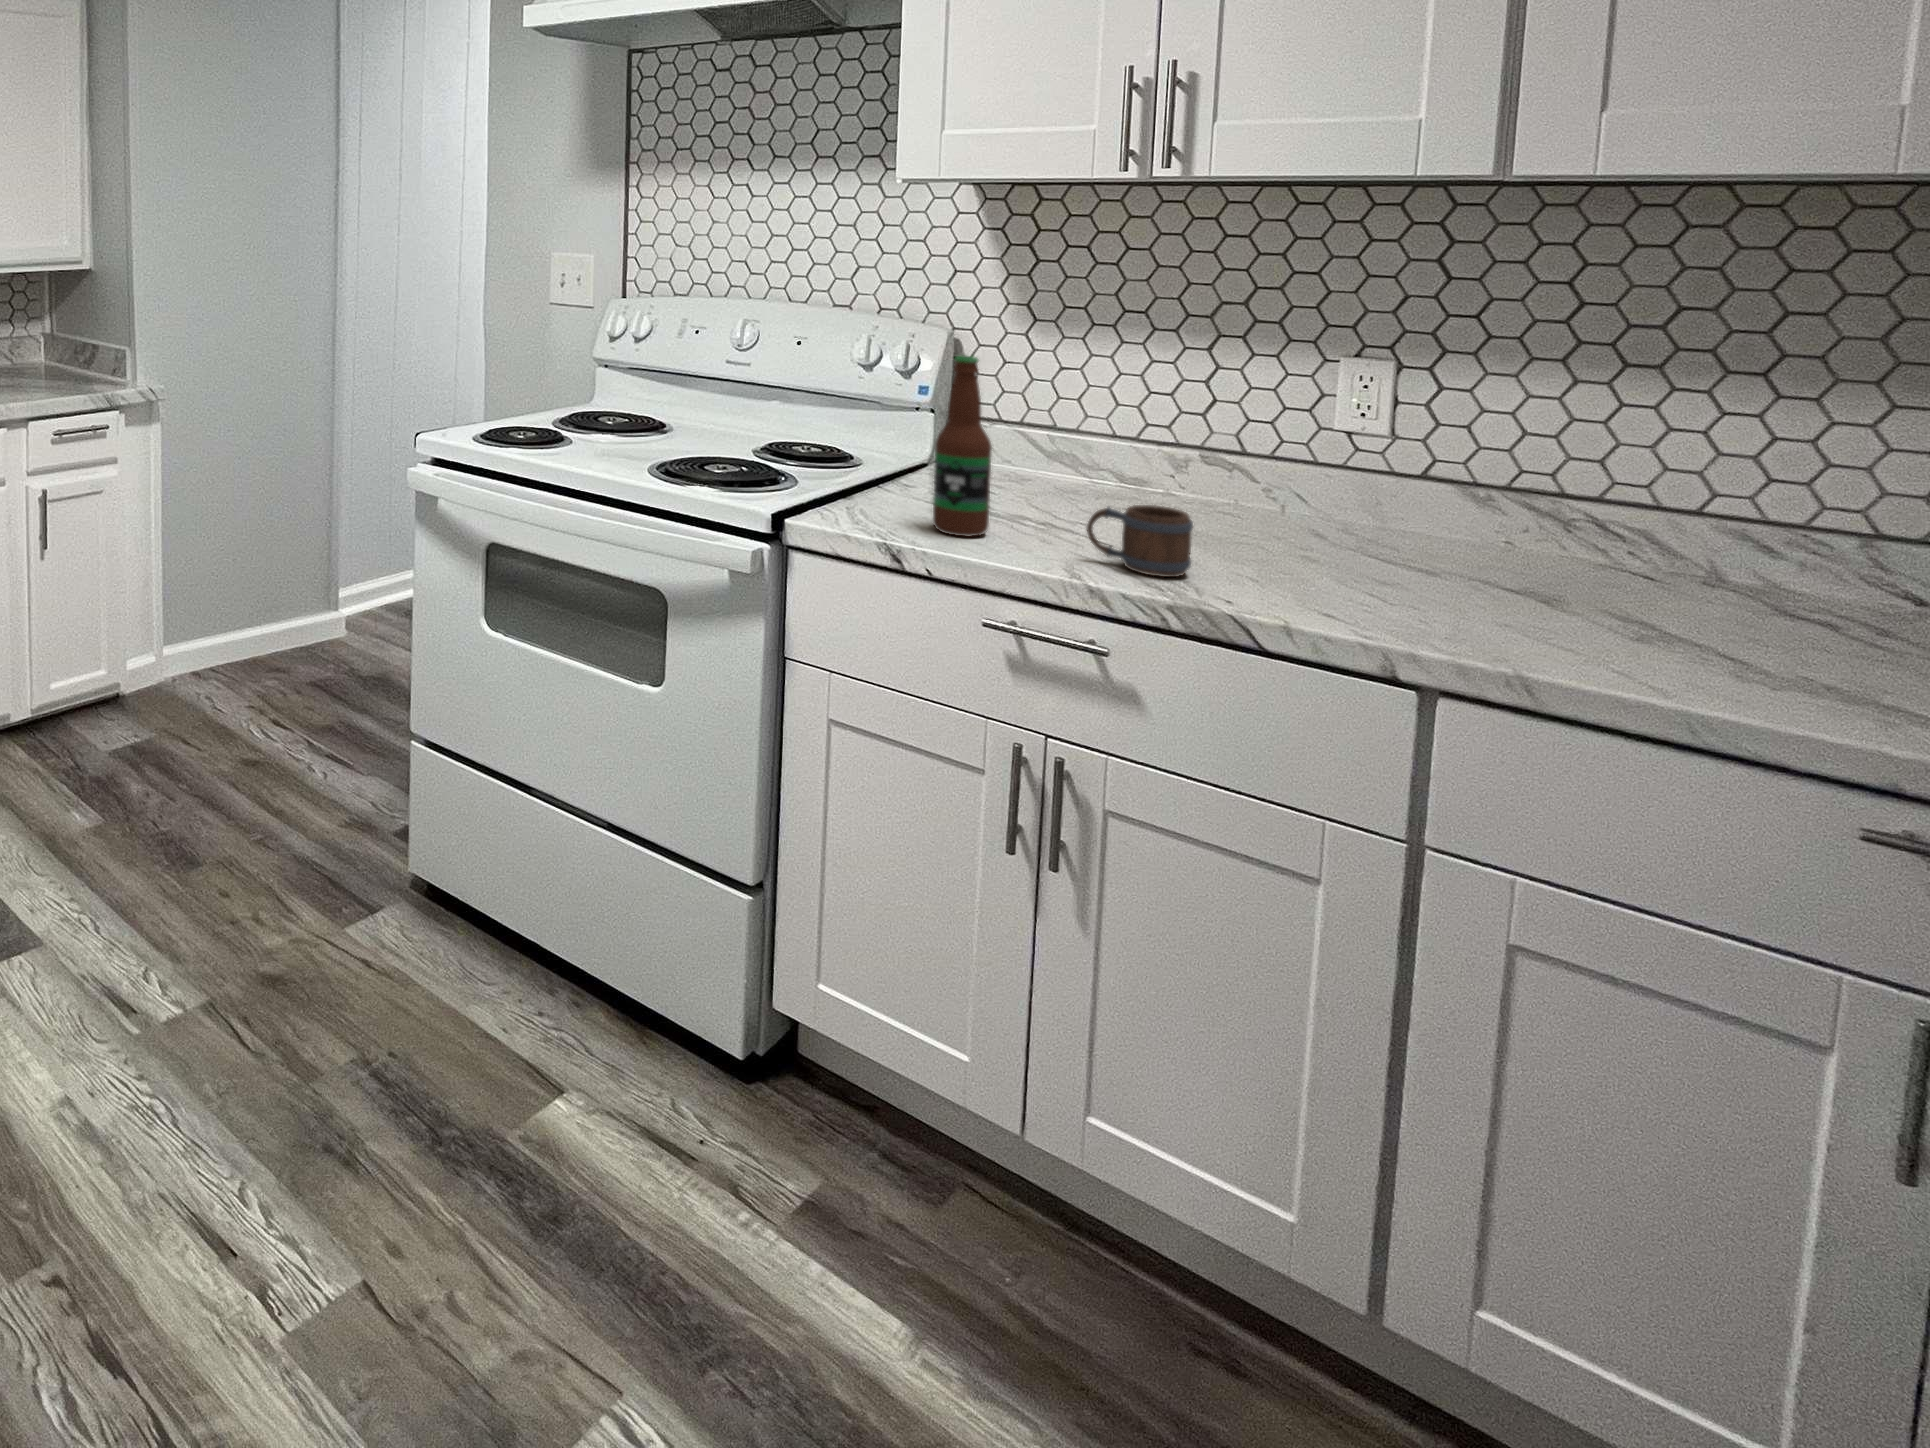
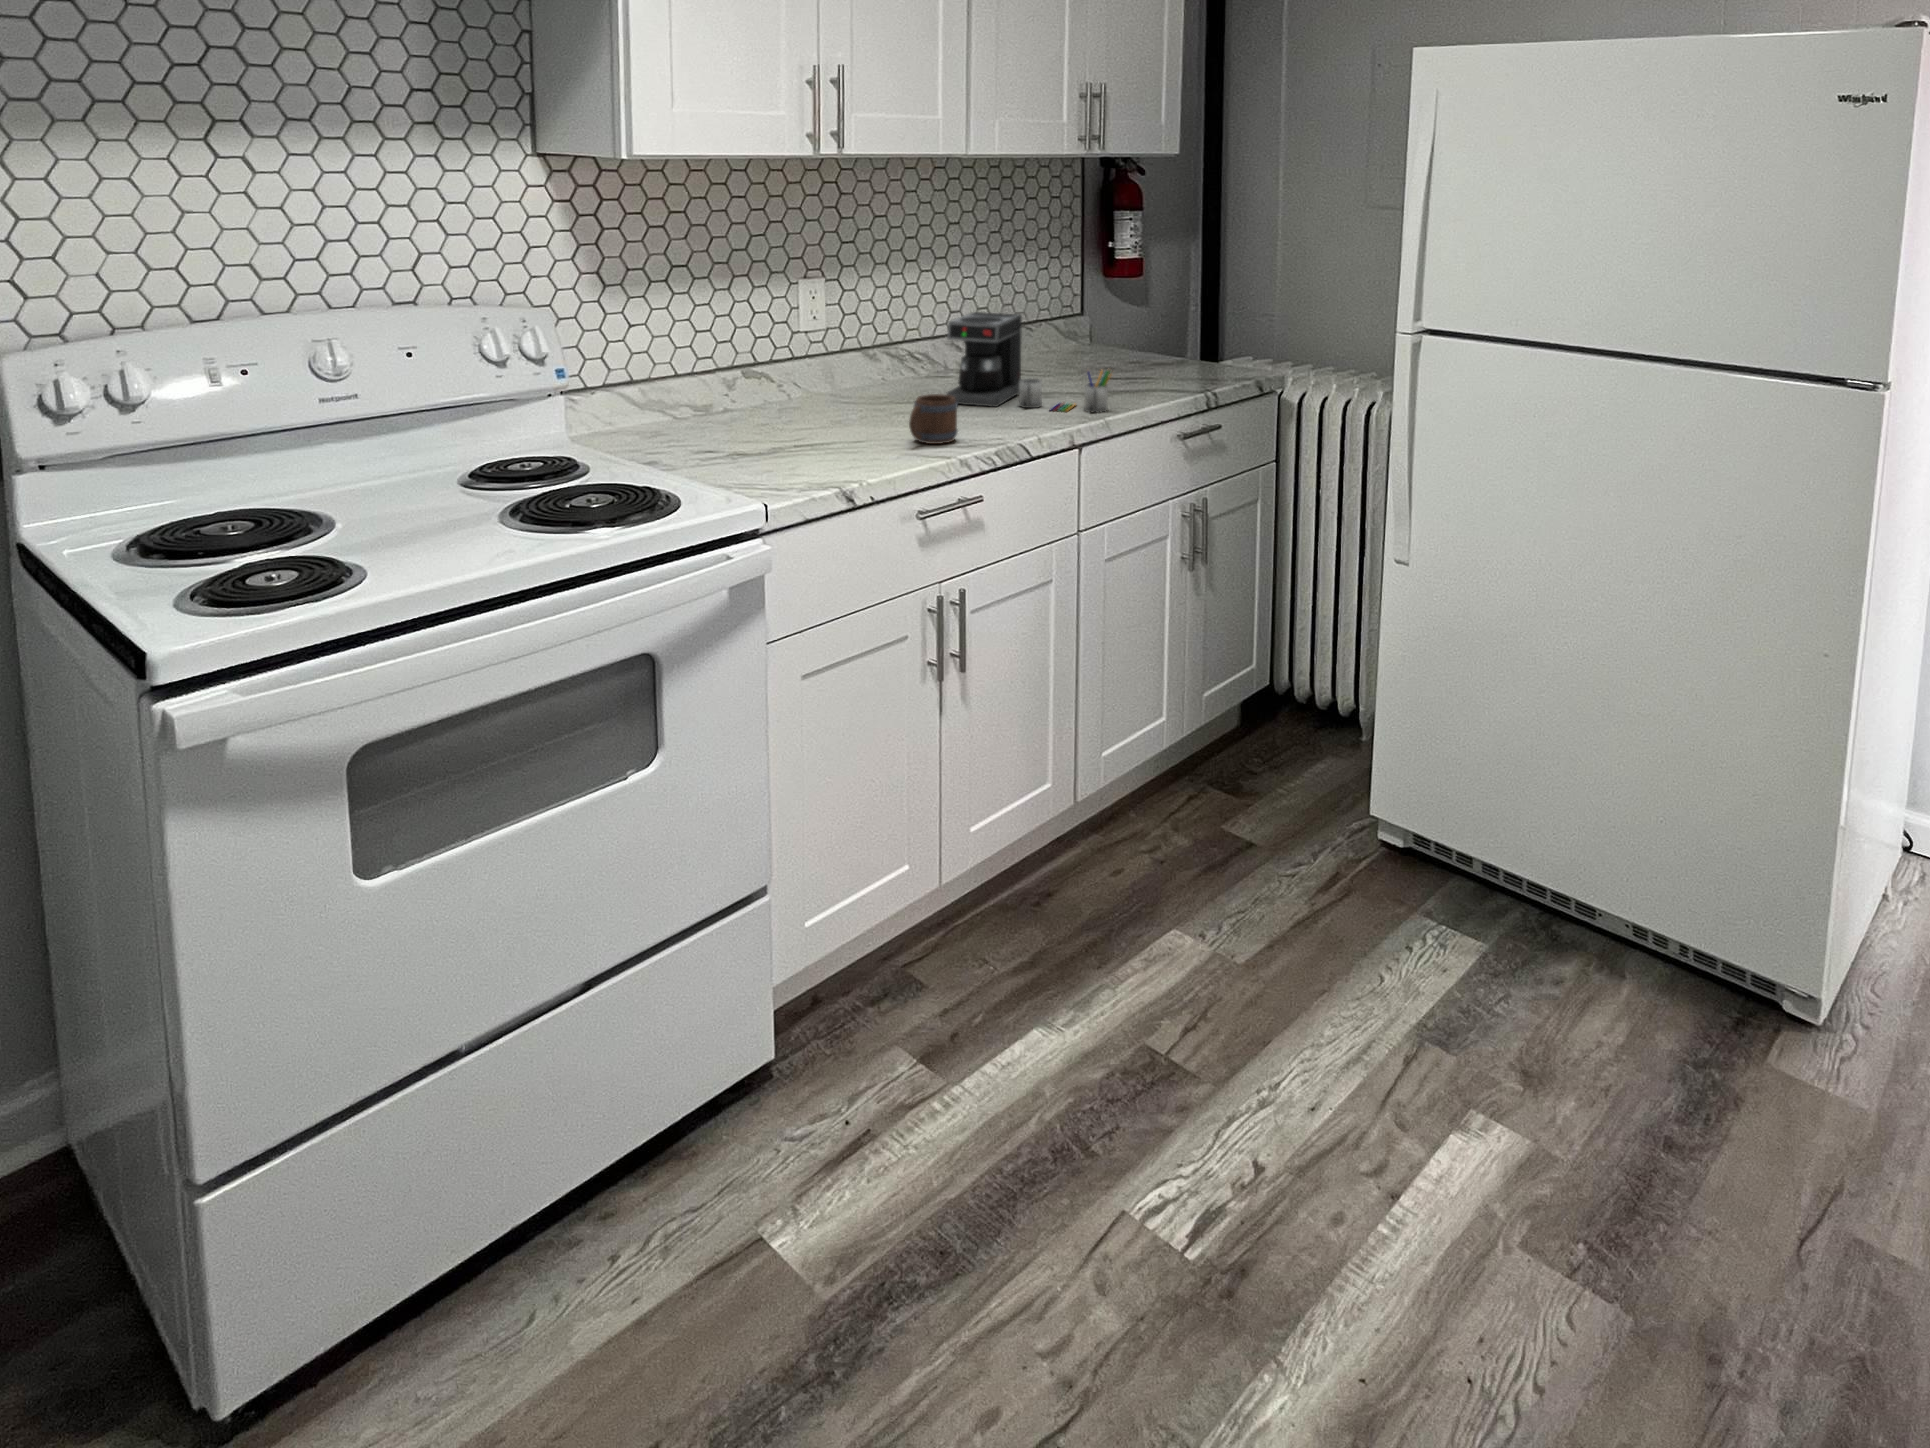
bottle: present [933,356,992,536] -> none [810,312,856,468]
coffee maker: none [1455,452,1681,683] -> present [947,312,1112,412]

